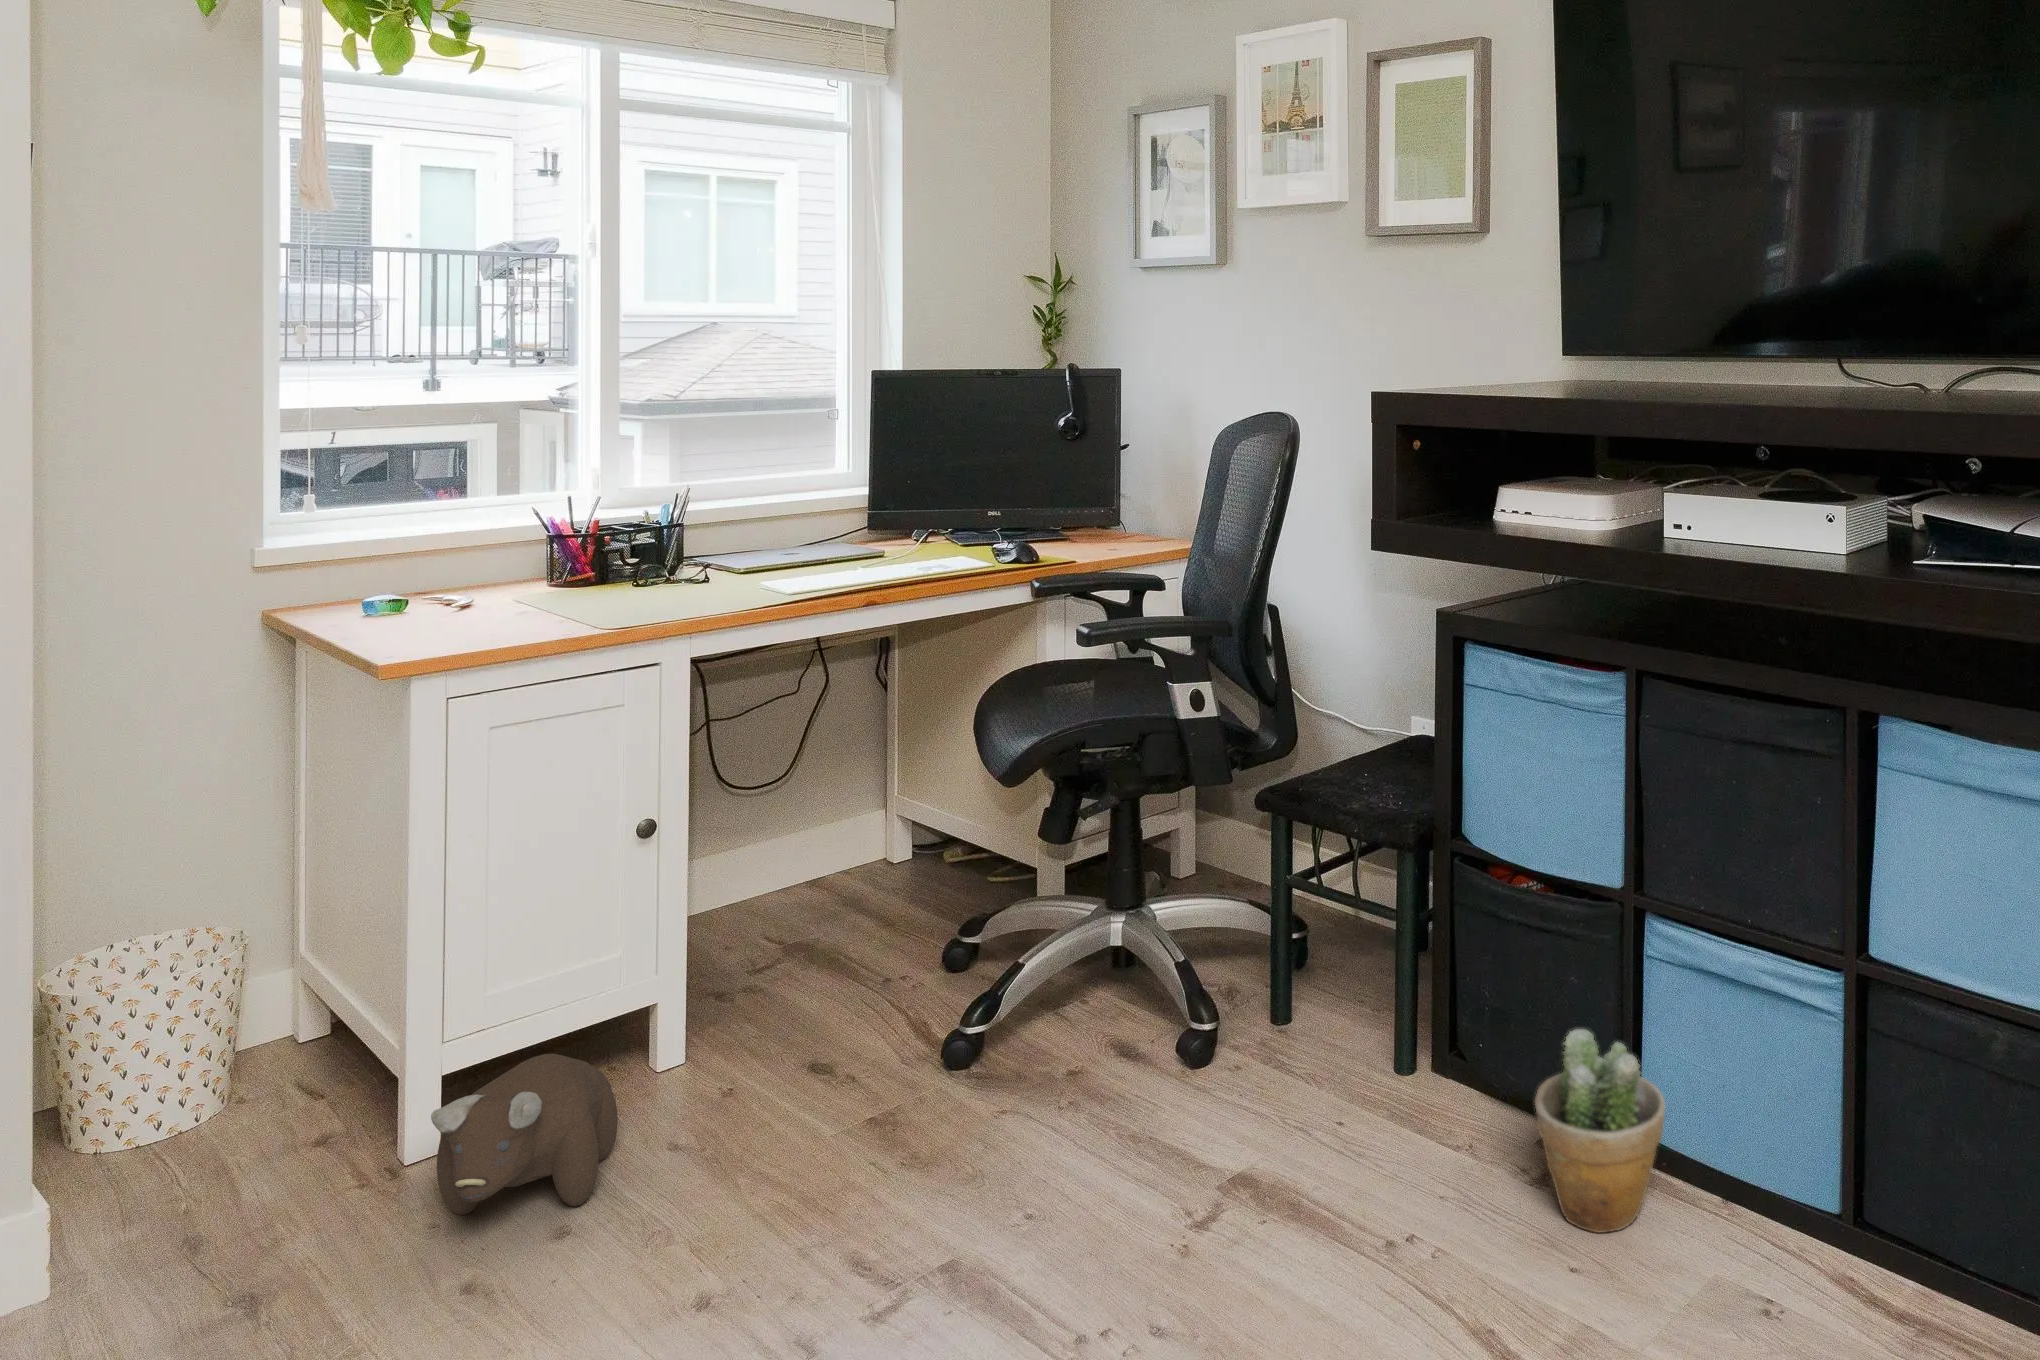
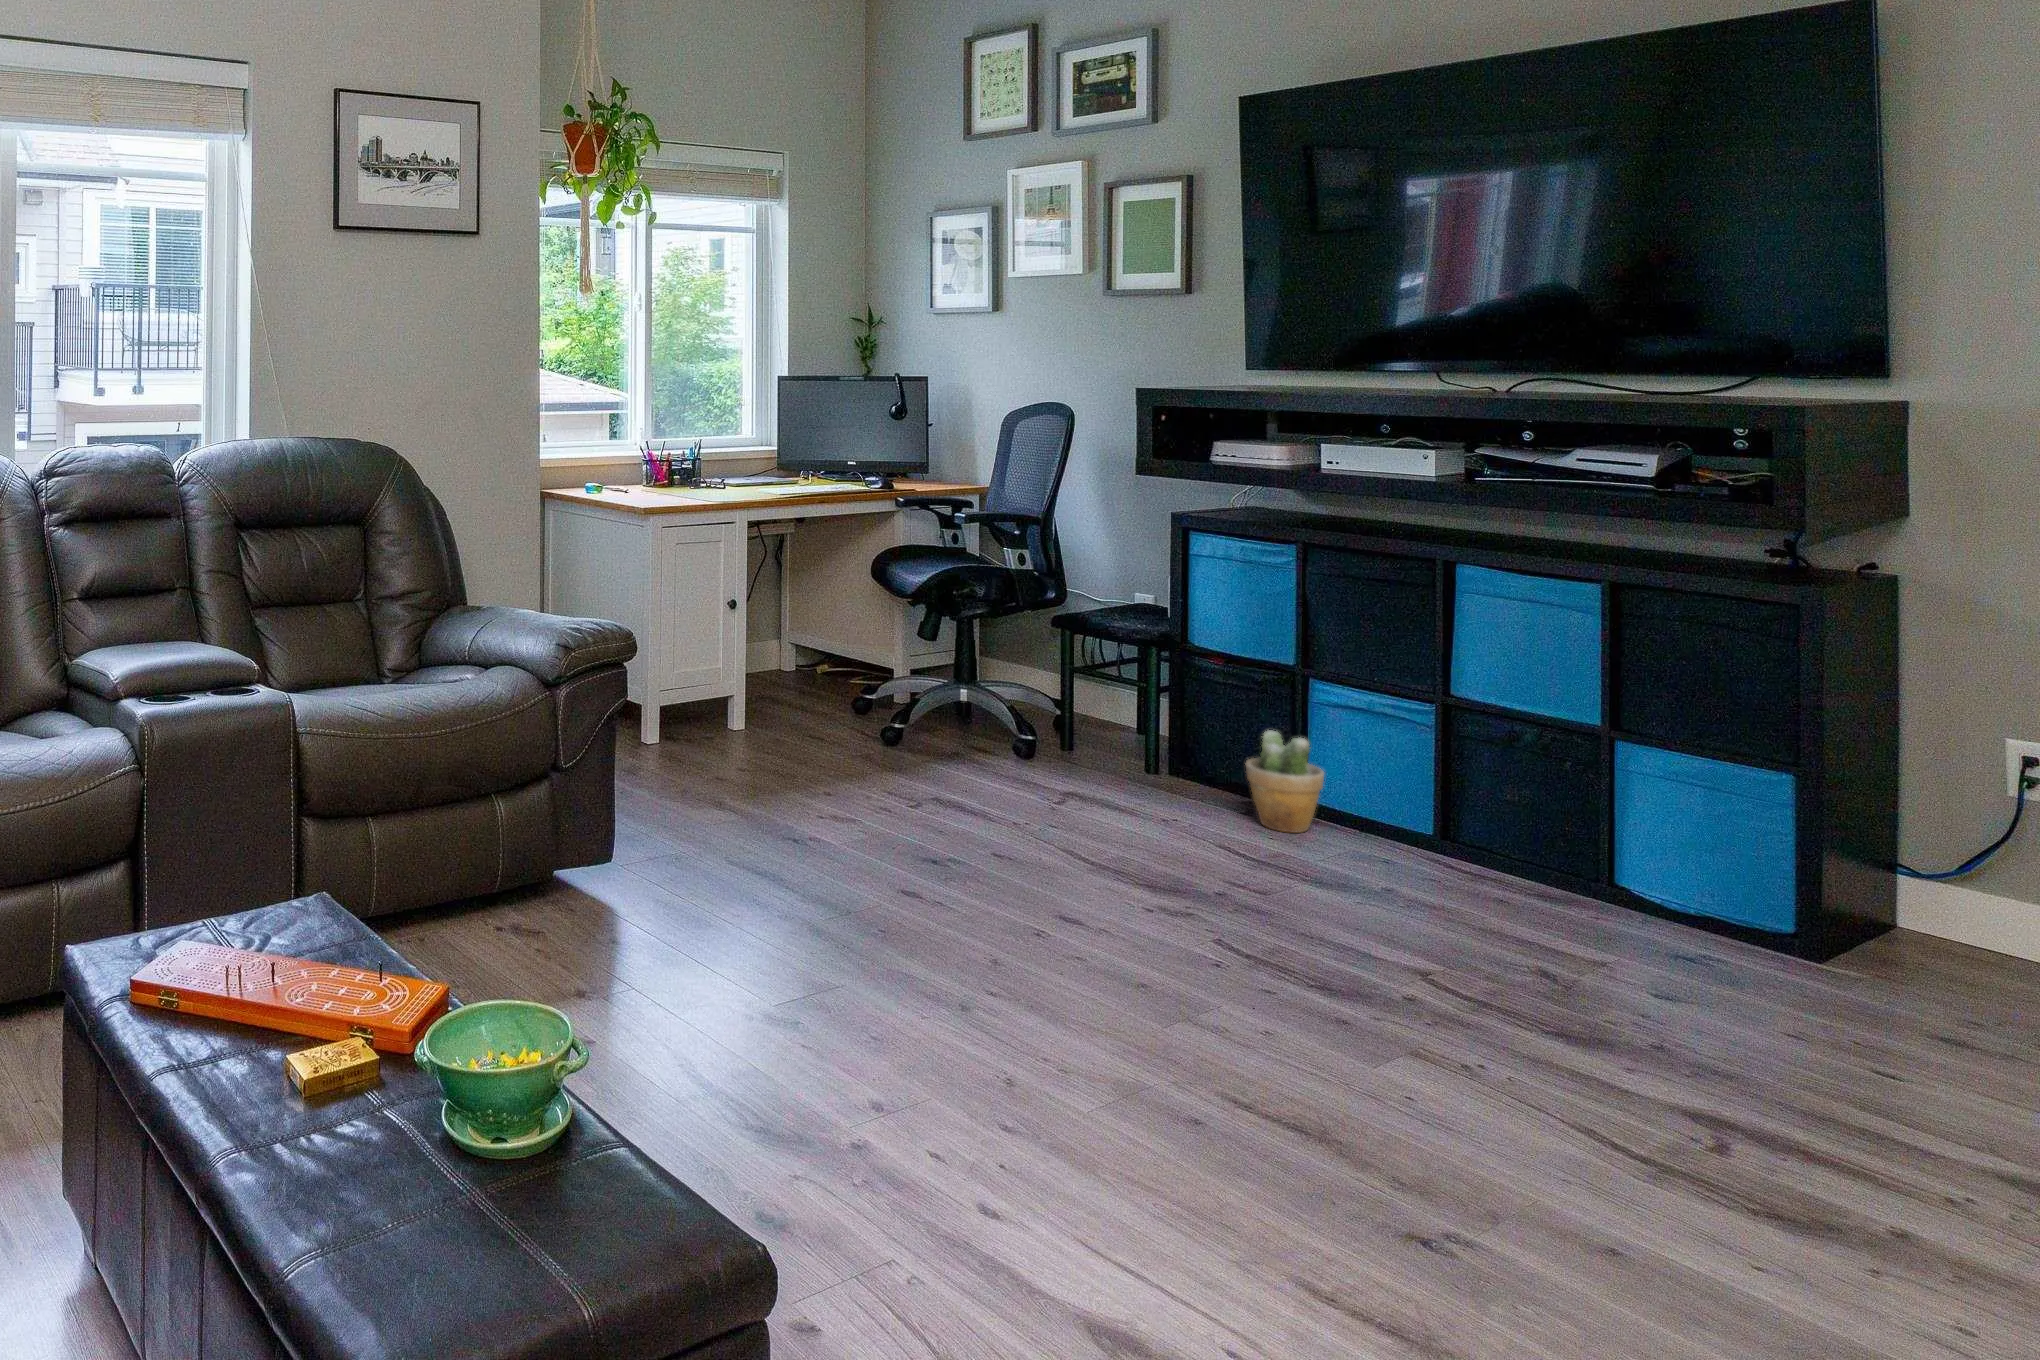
plush toy: present [431,1054,618,1215] -> none [681,697,749,766]

